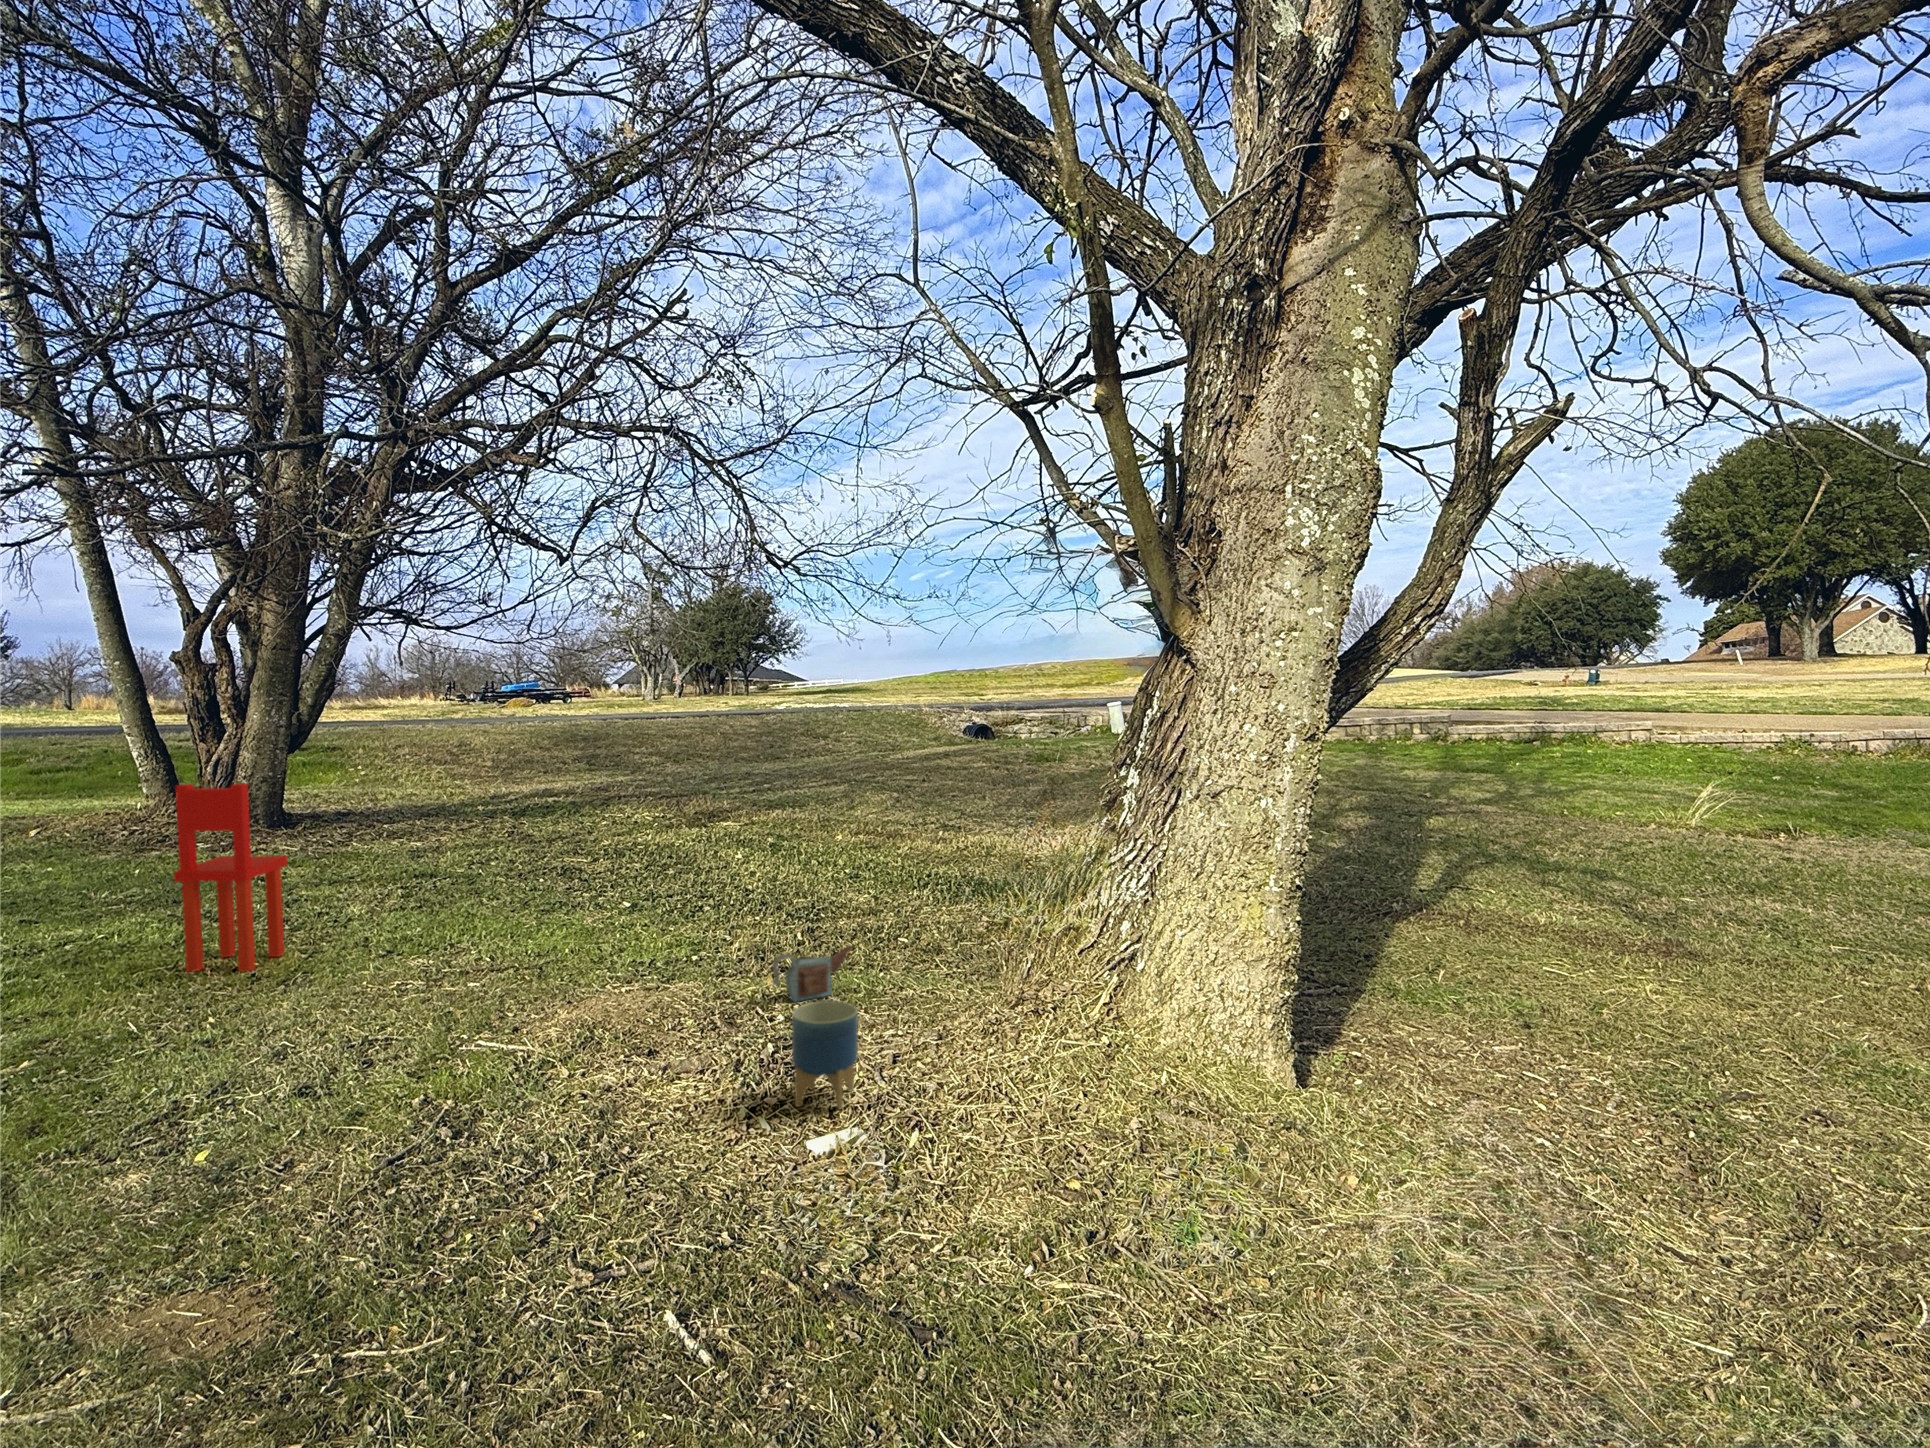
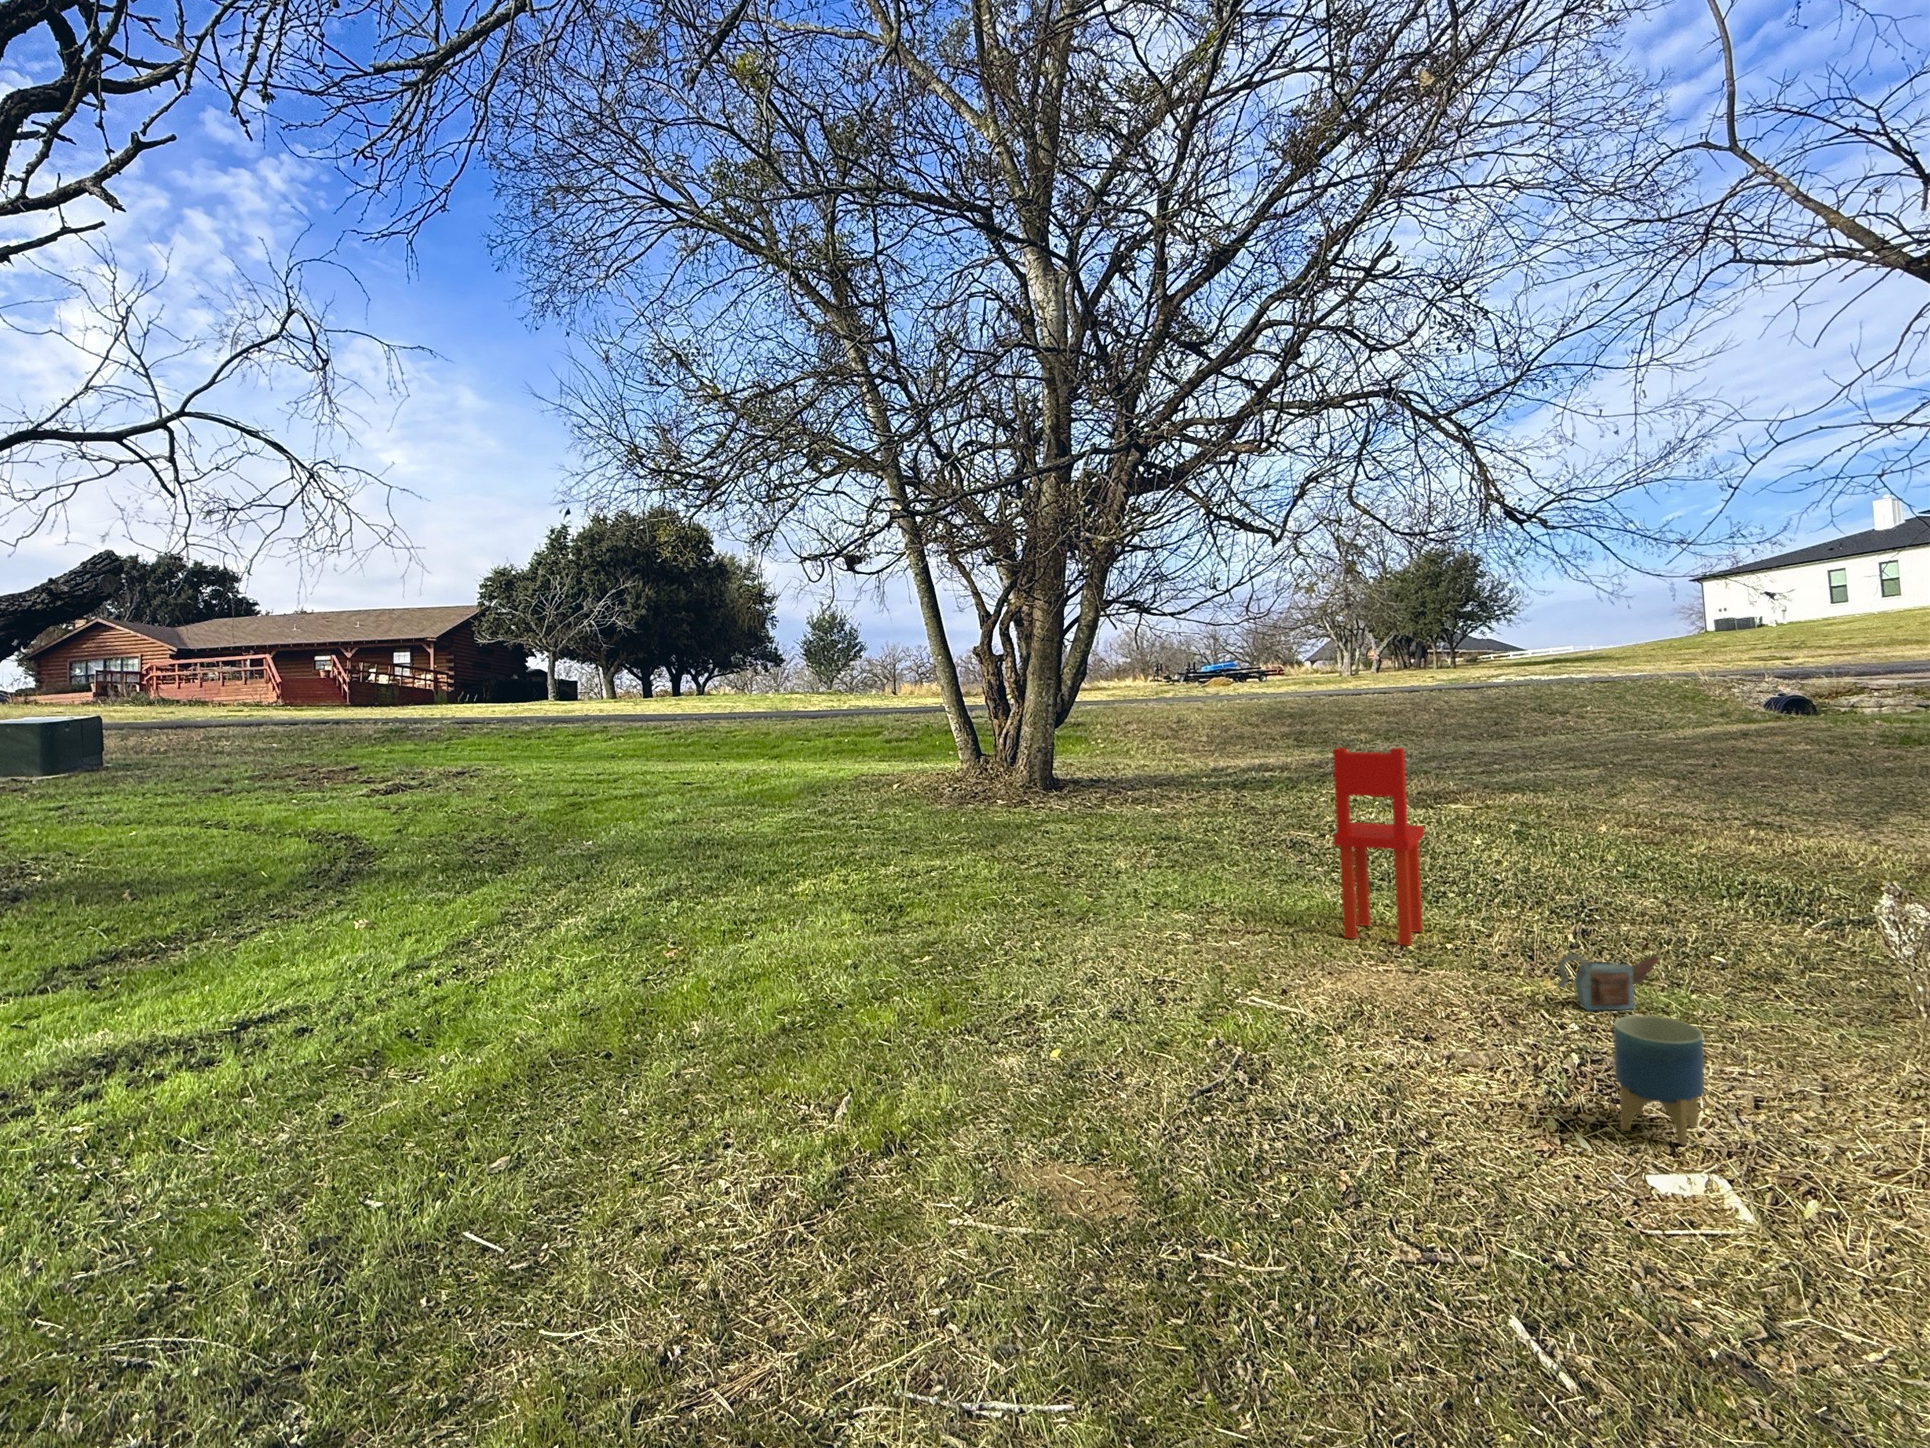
chair: present [174,783,287,972] -> present [1333,748,1424,946]

